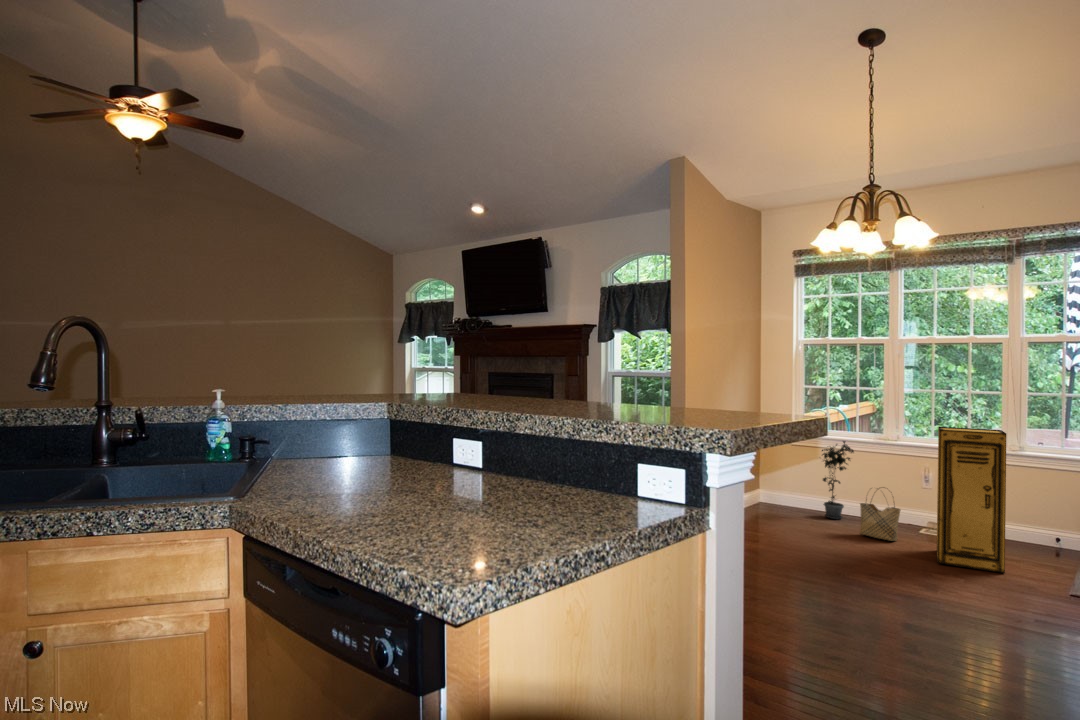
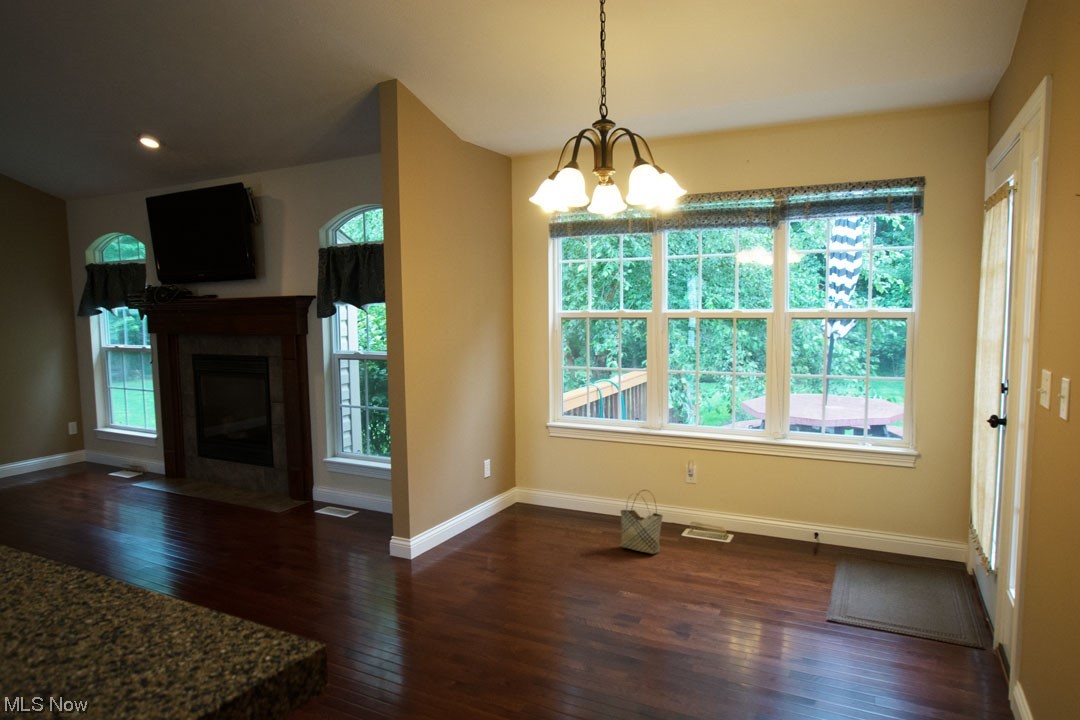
storage cabinet: present [937,427,1006,573] -> none [698,421,769,592]
potted plant: present [822,441,854,519] -> none [578,433,617,524]

